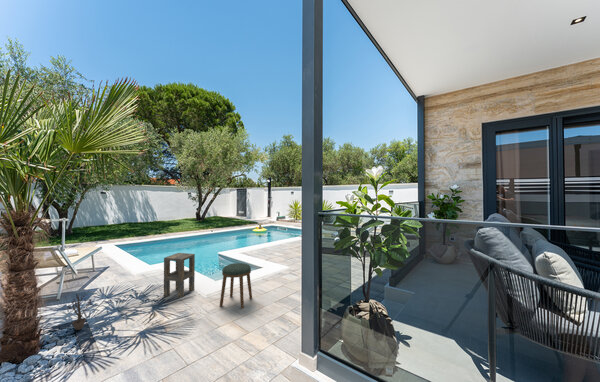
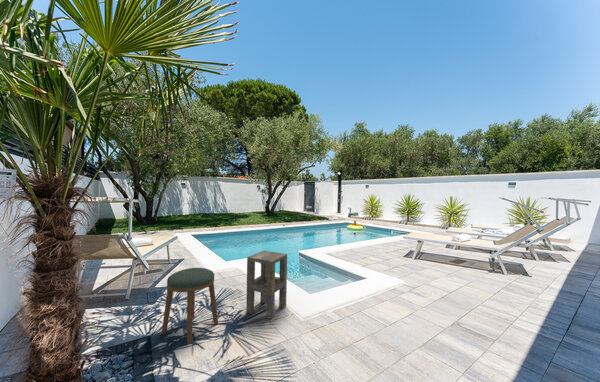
stool: present [220,263,252,309] -> present [161,268,218,344]
decorative plant: present [66,295,93,330] -> none [111,309,151,366]

